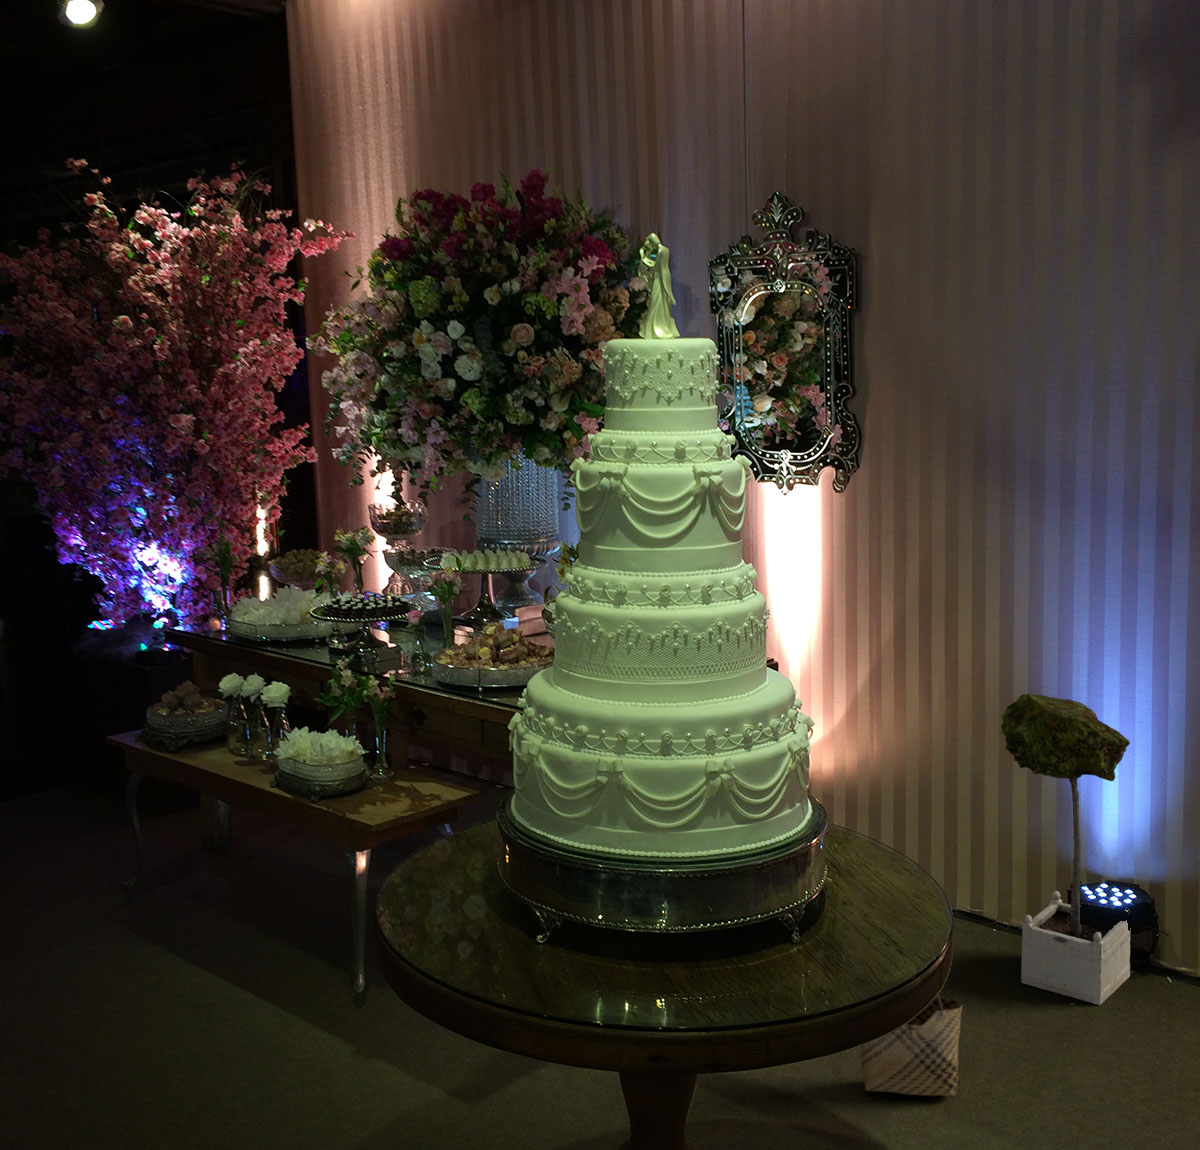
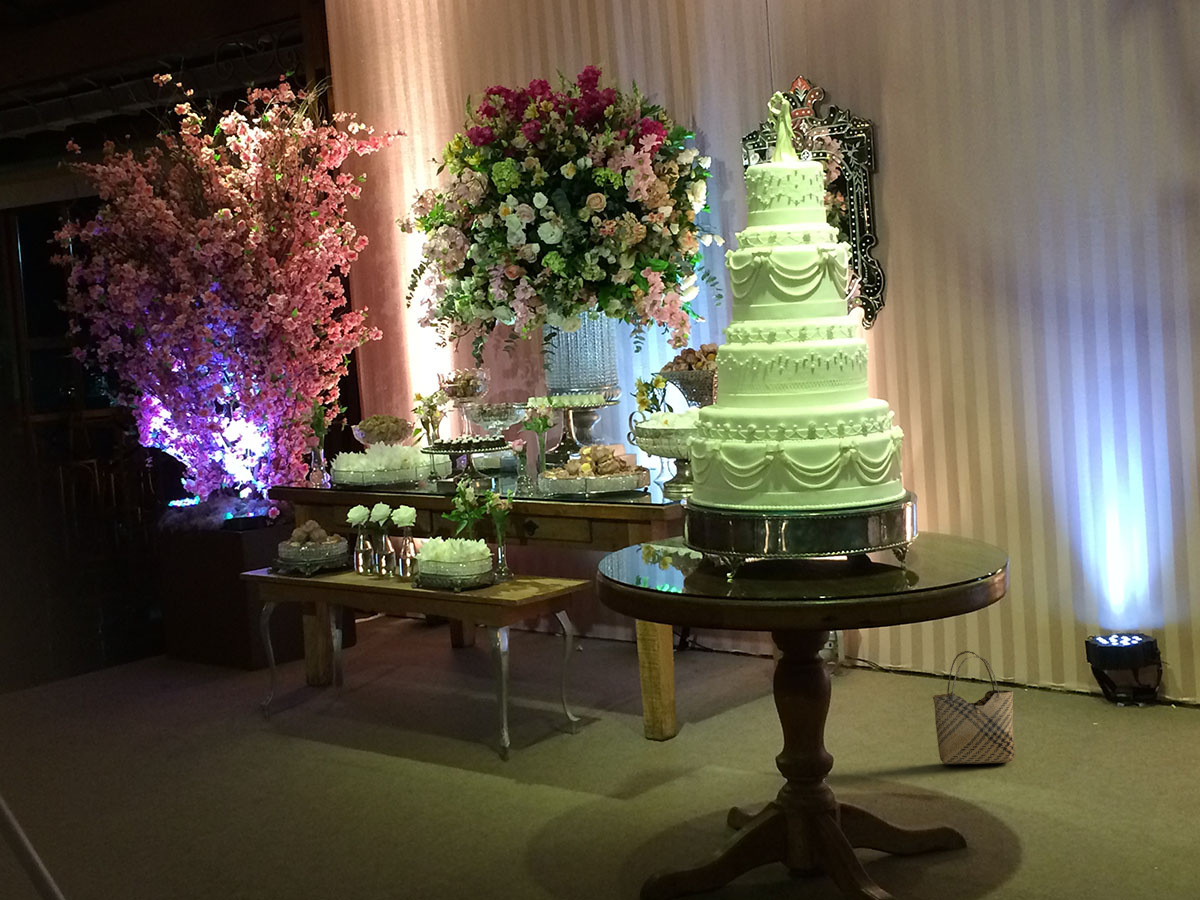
potted tree: present [1001,694,1130,1005] -> none [1023,468,1143,719]

